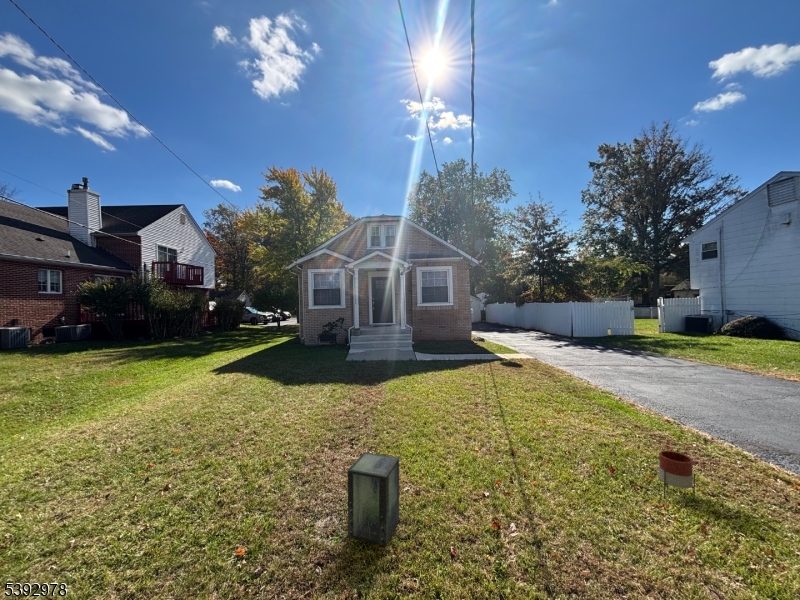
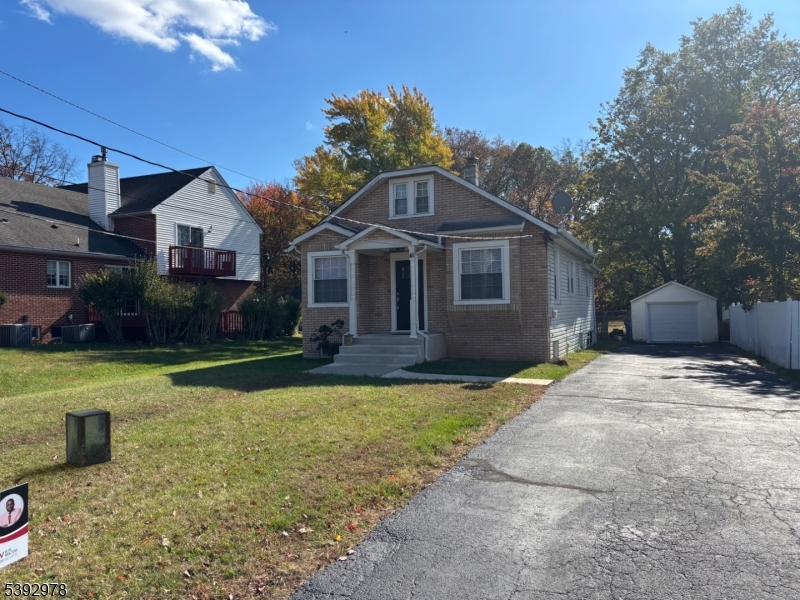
planter: present [659,451,695,502] -> none [331,435,358,480]

